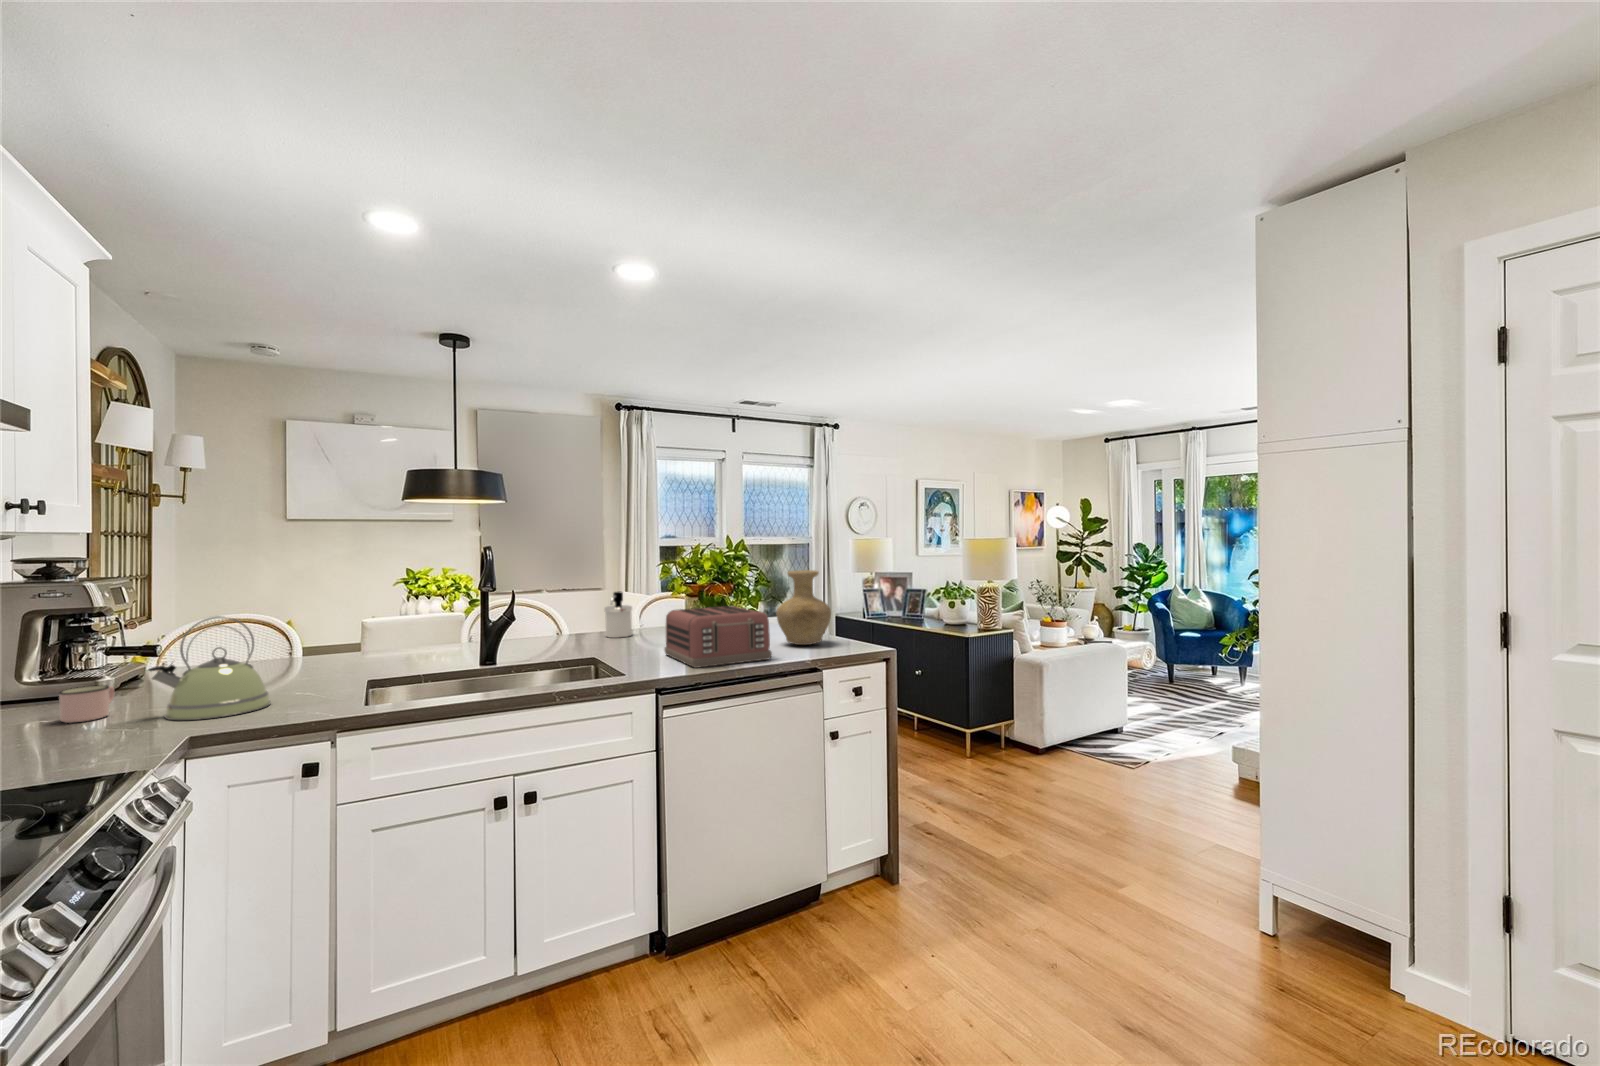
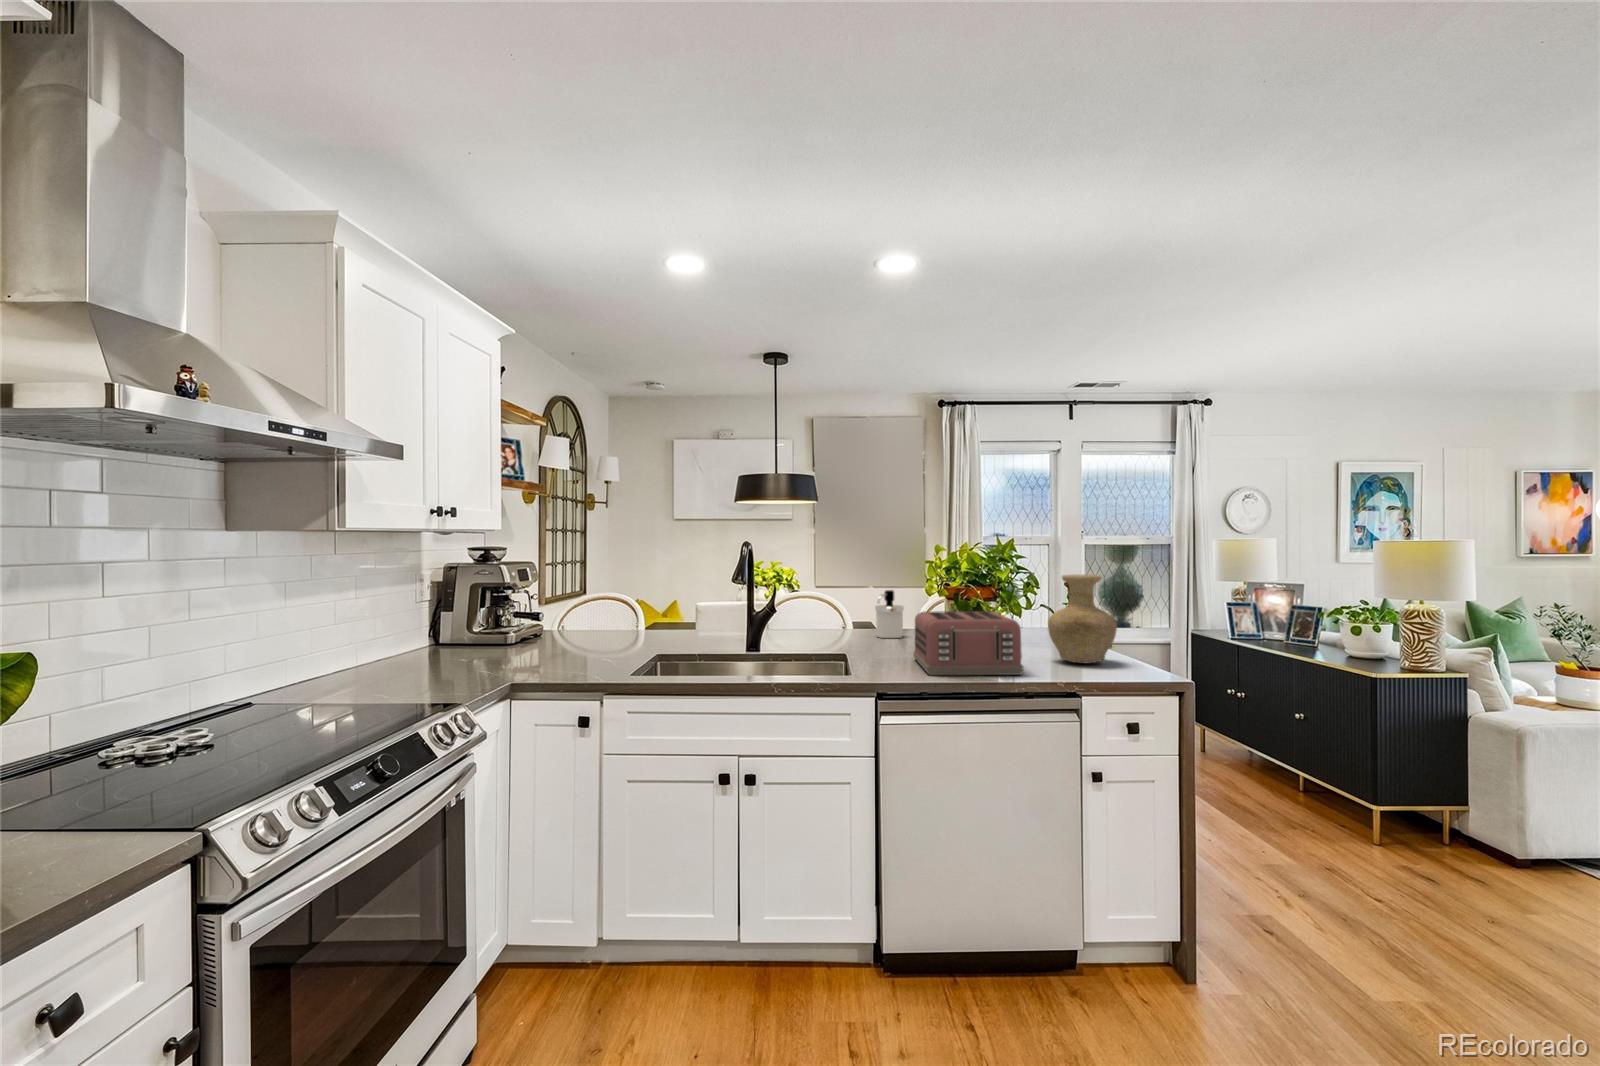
kettle: present [149,616,271,720] -> none [484,592,564,674]
mug: present [59,685,114,723] -> none [437,641,471,667]

